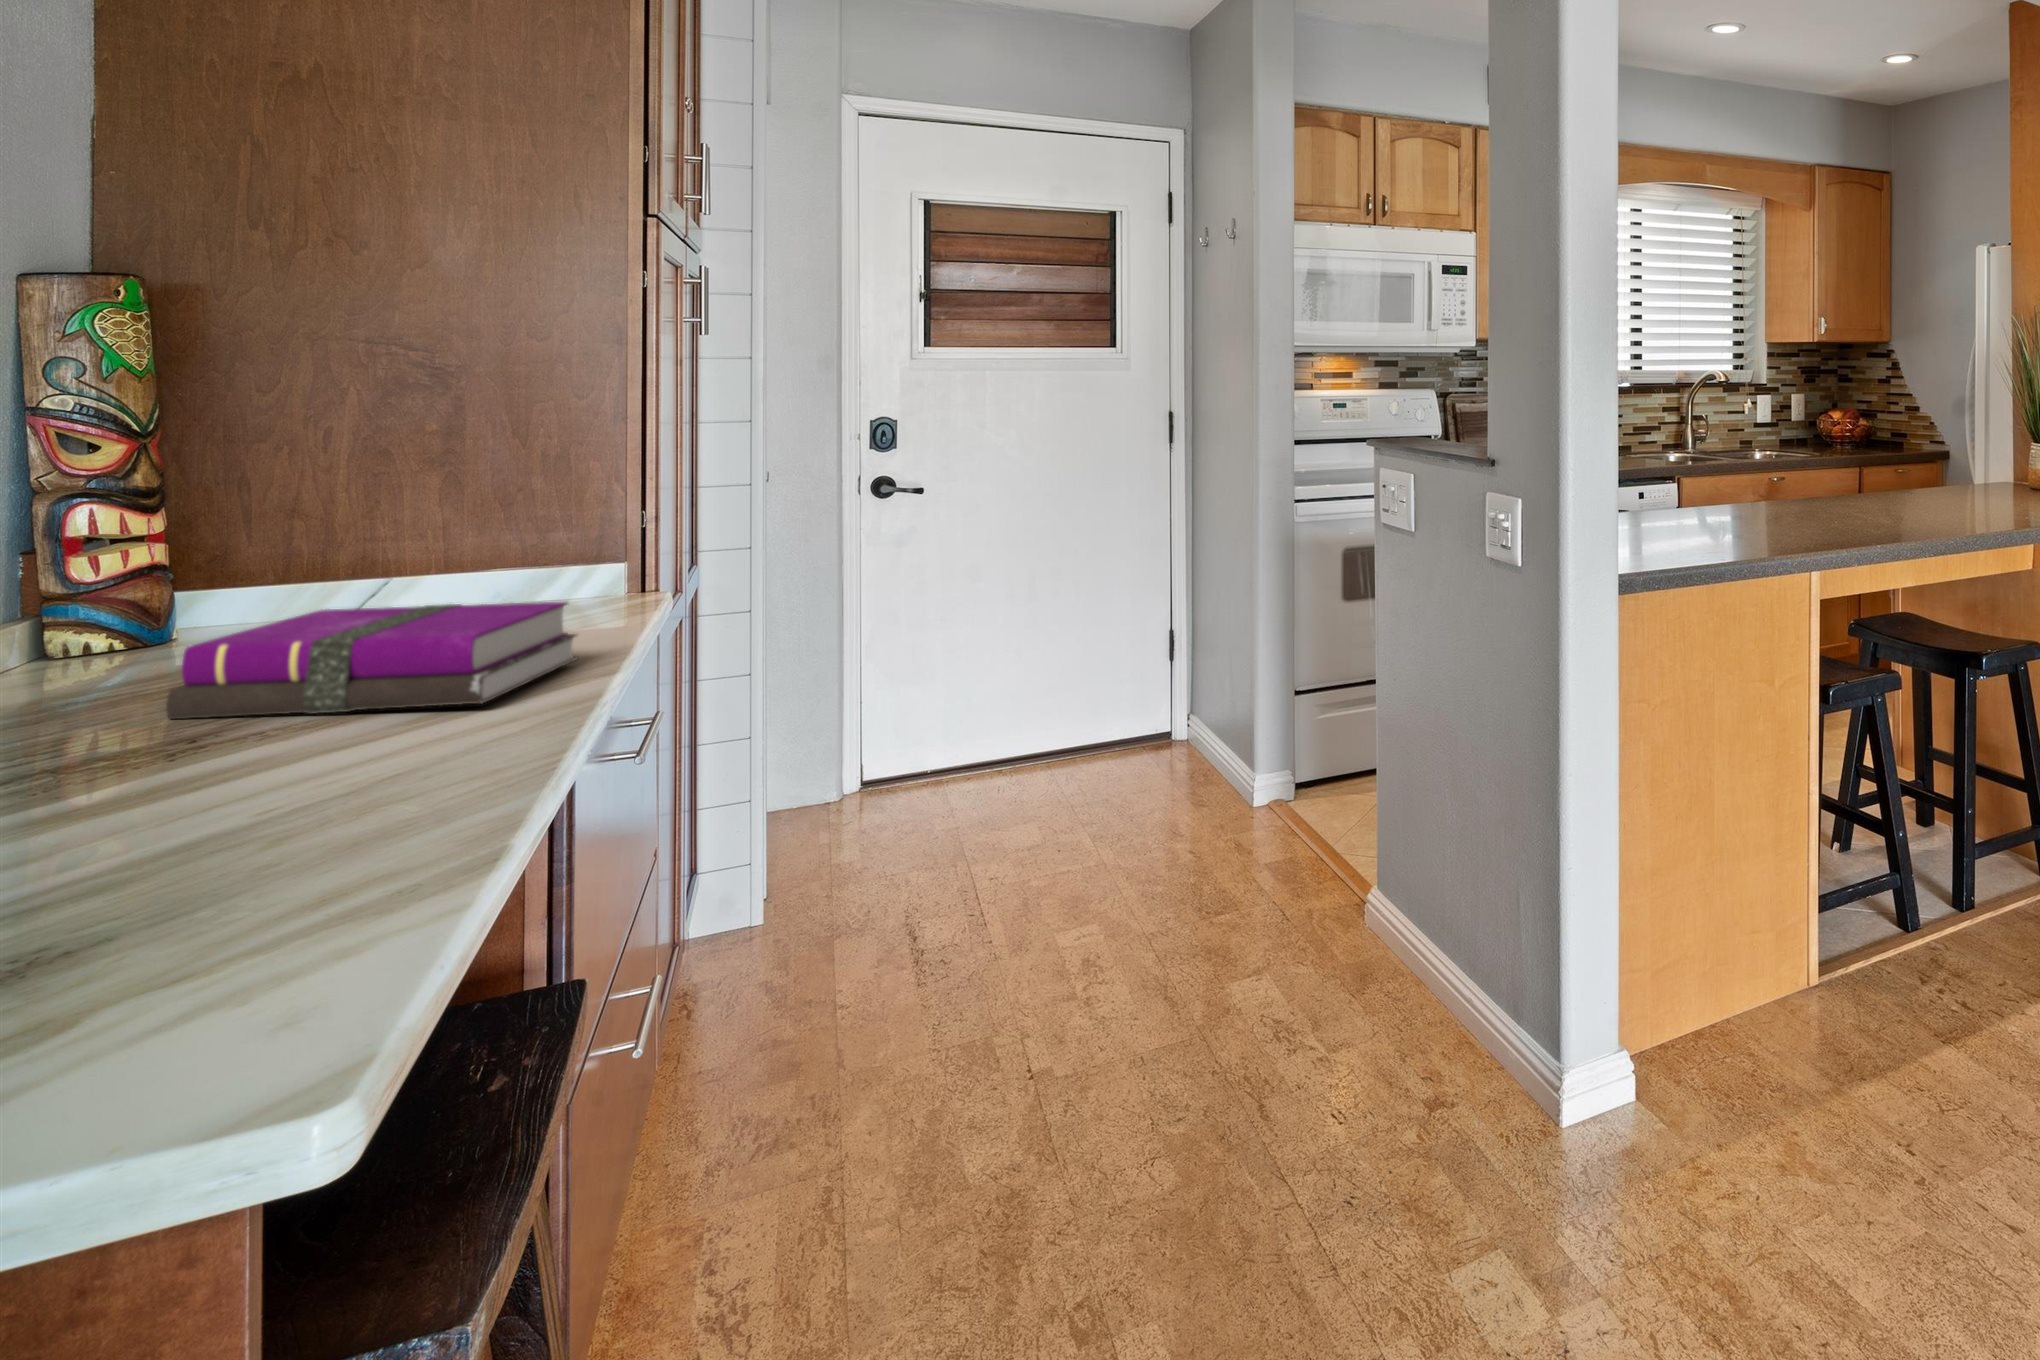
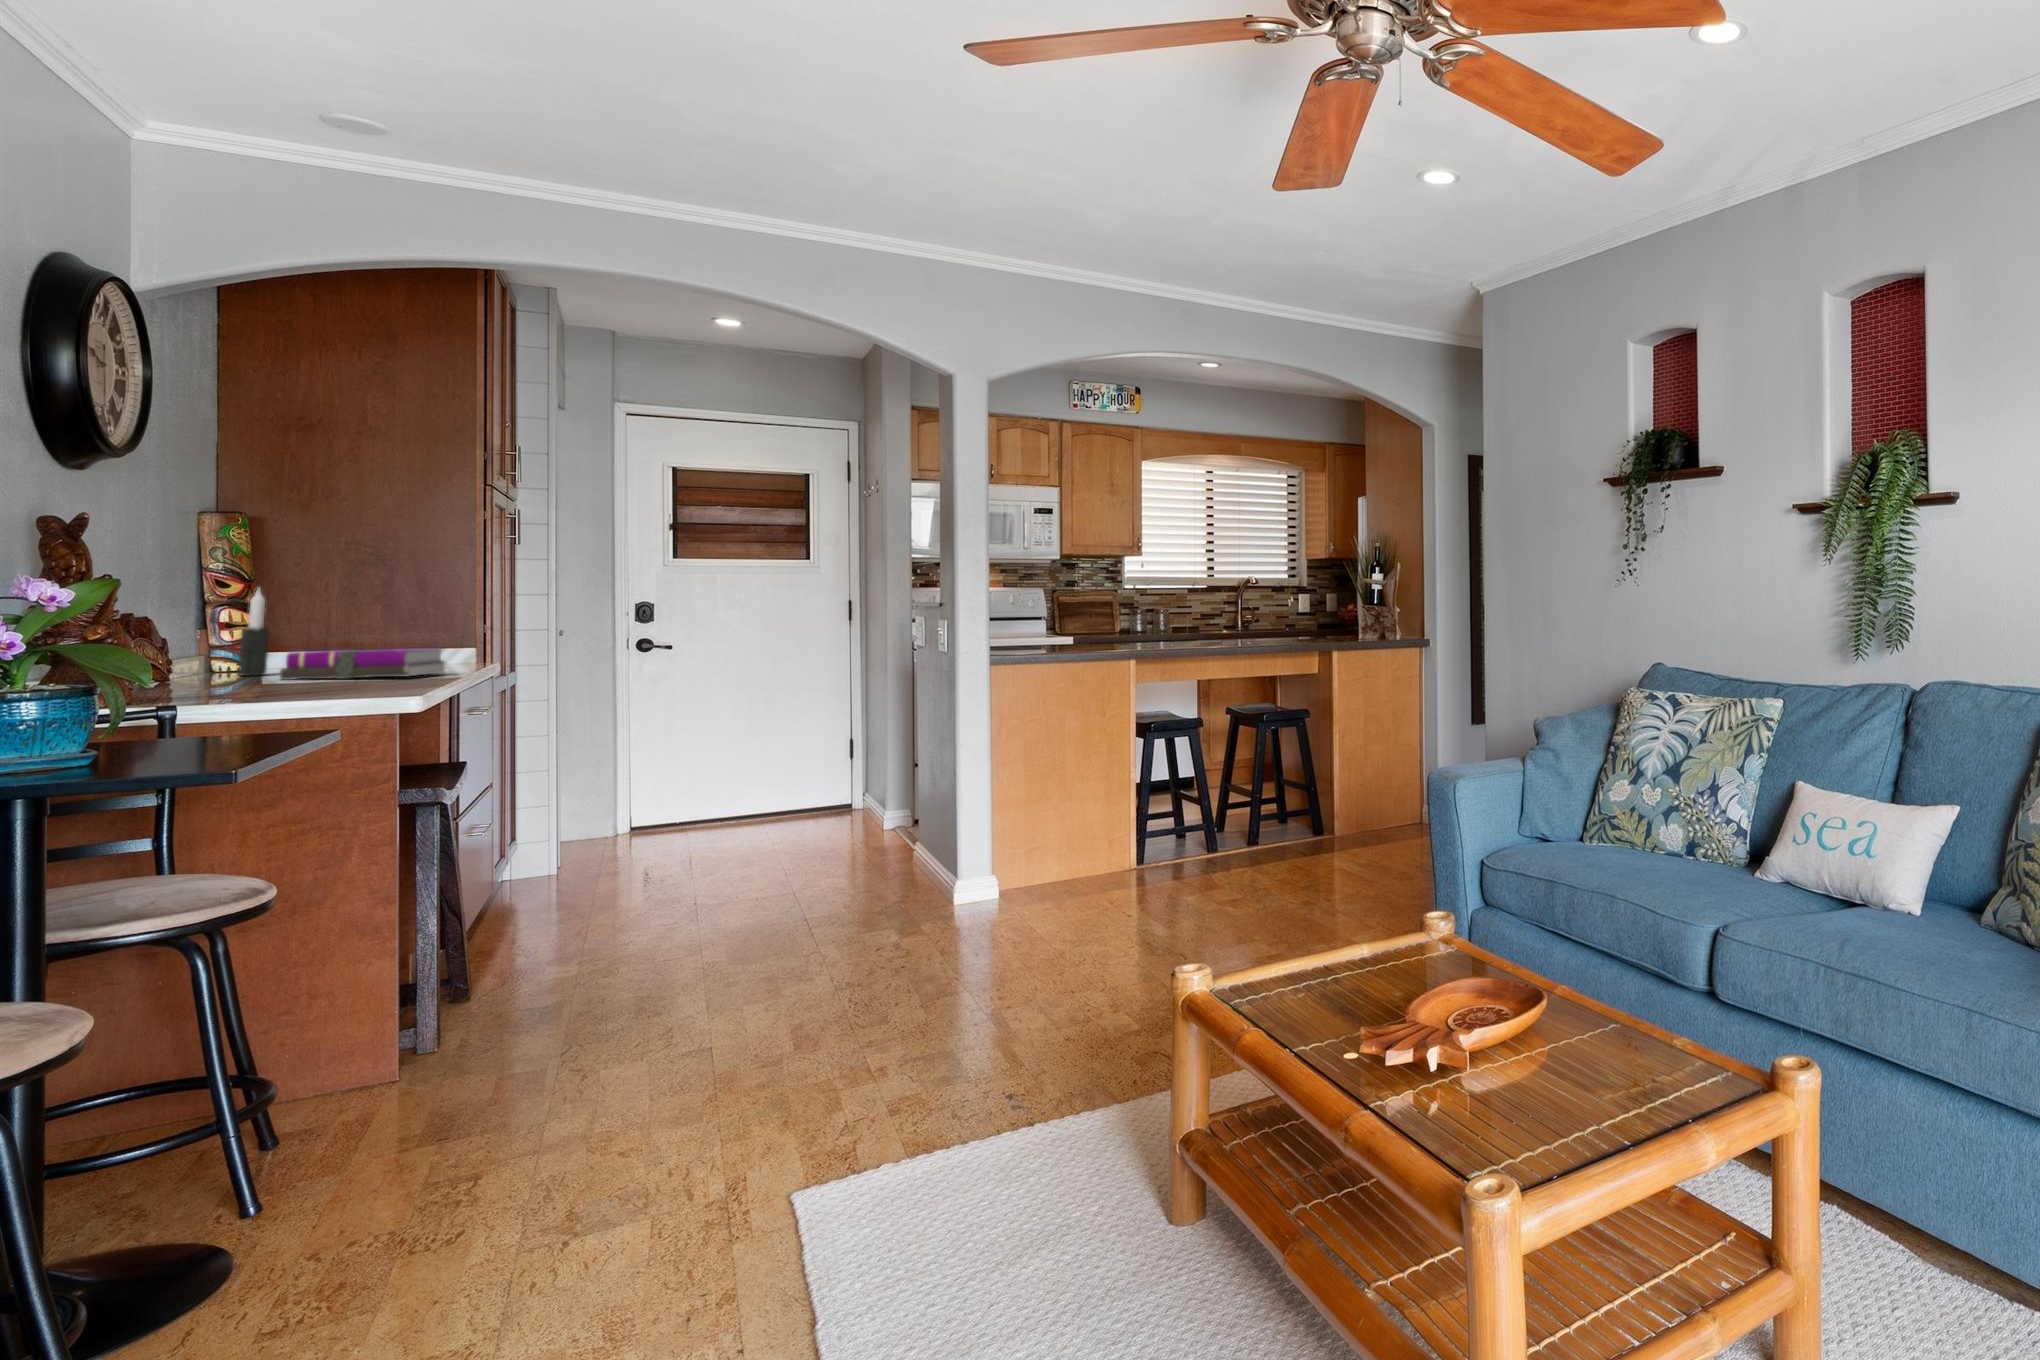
candle: none [94,463,163,691] -> present [238,588,269,676]

